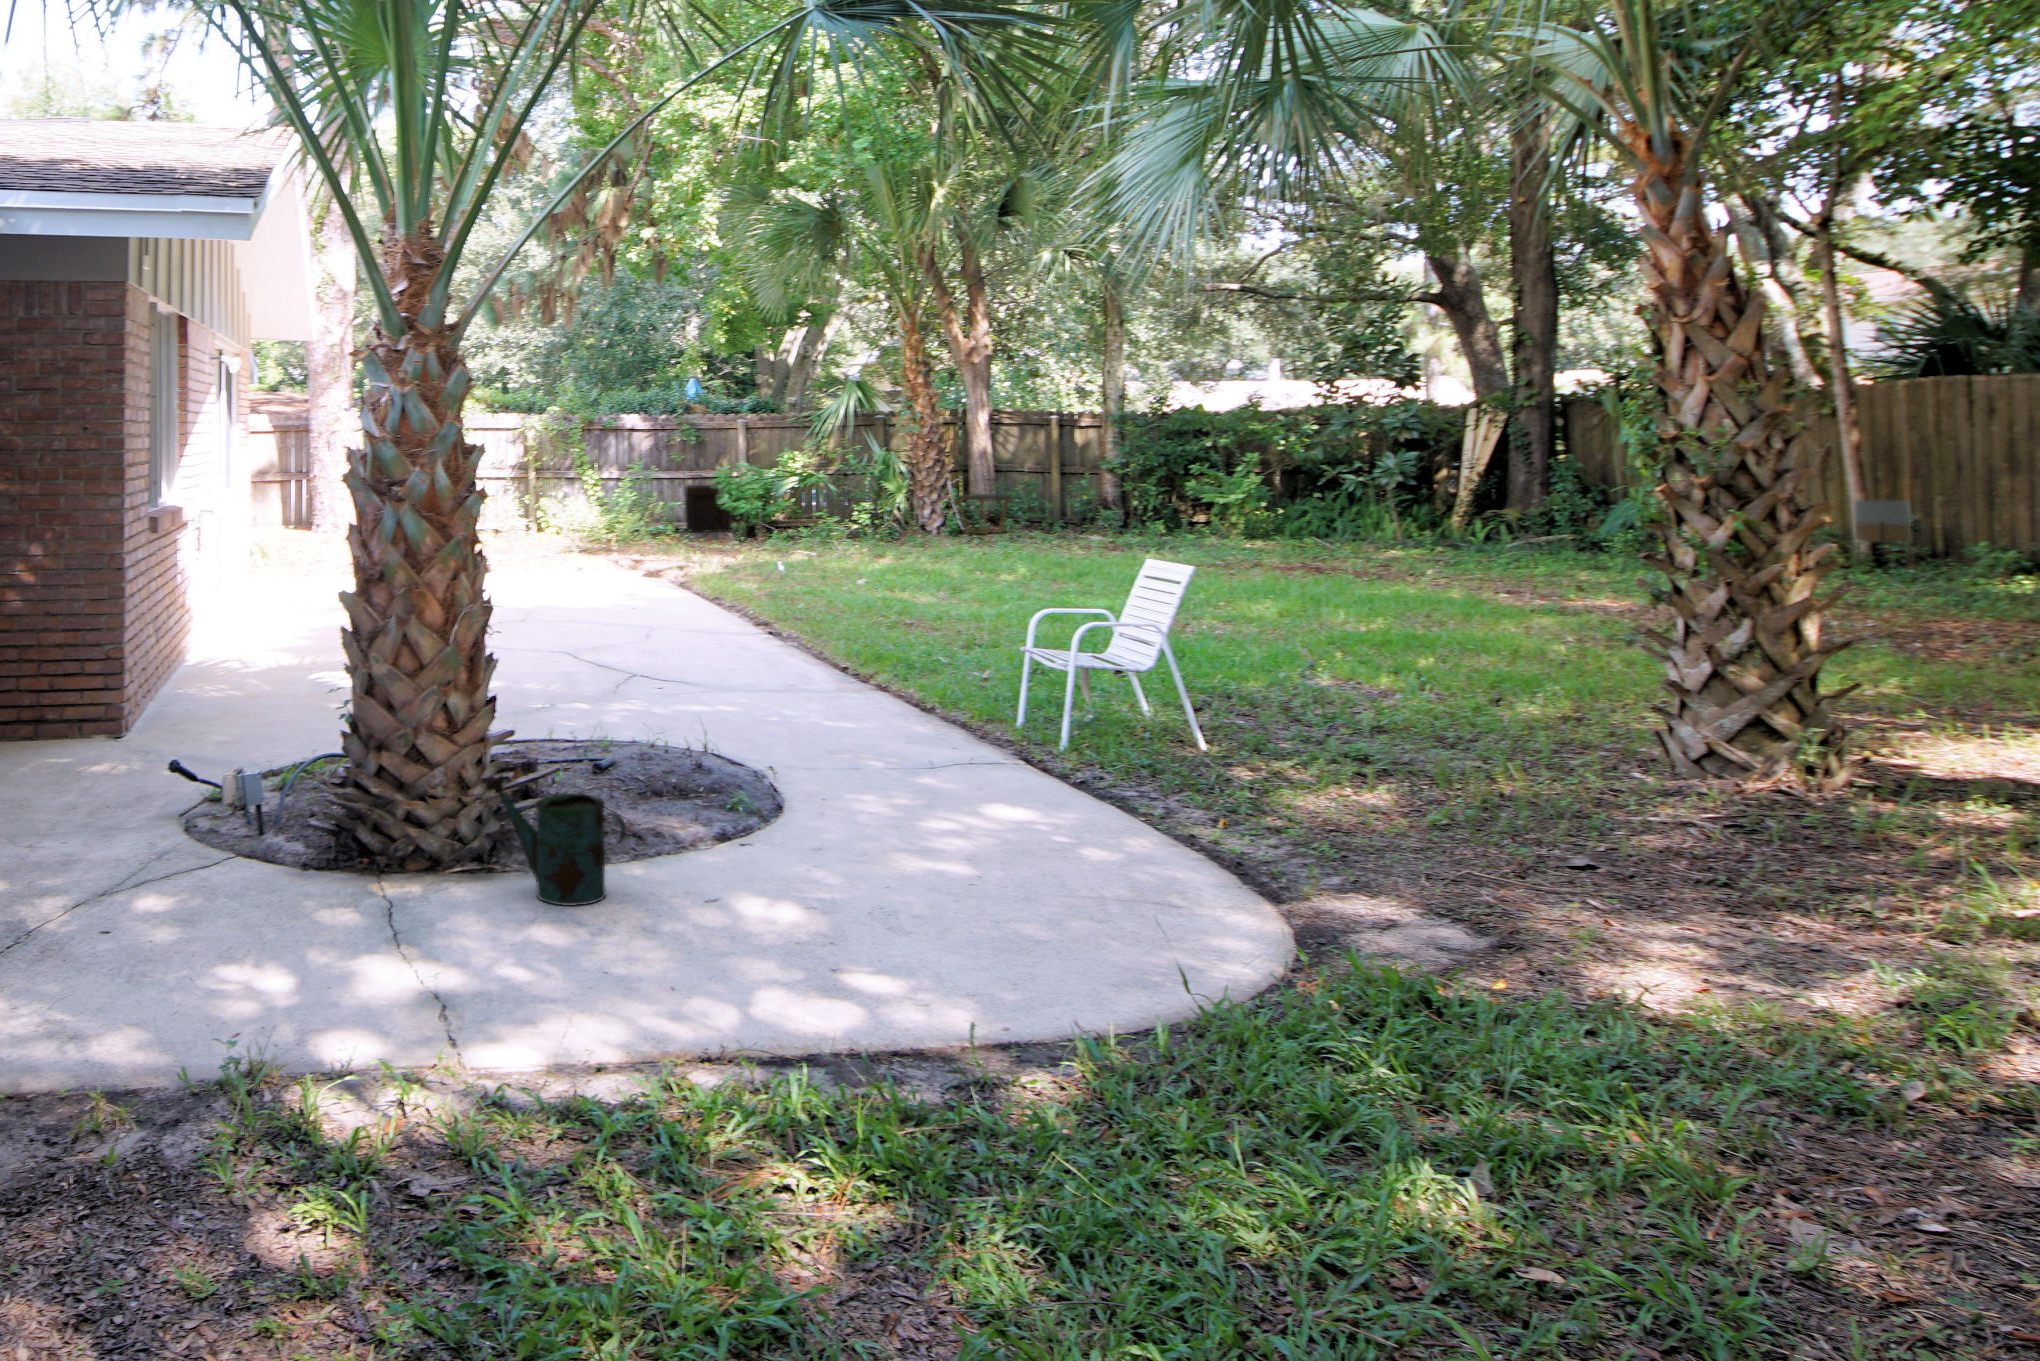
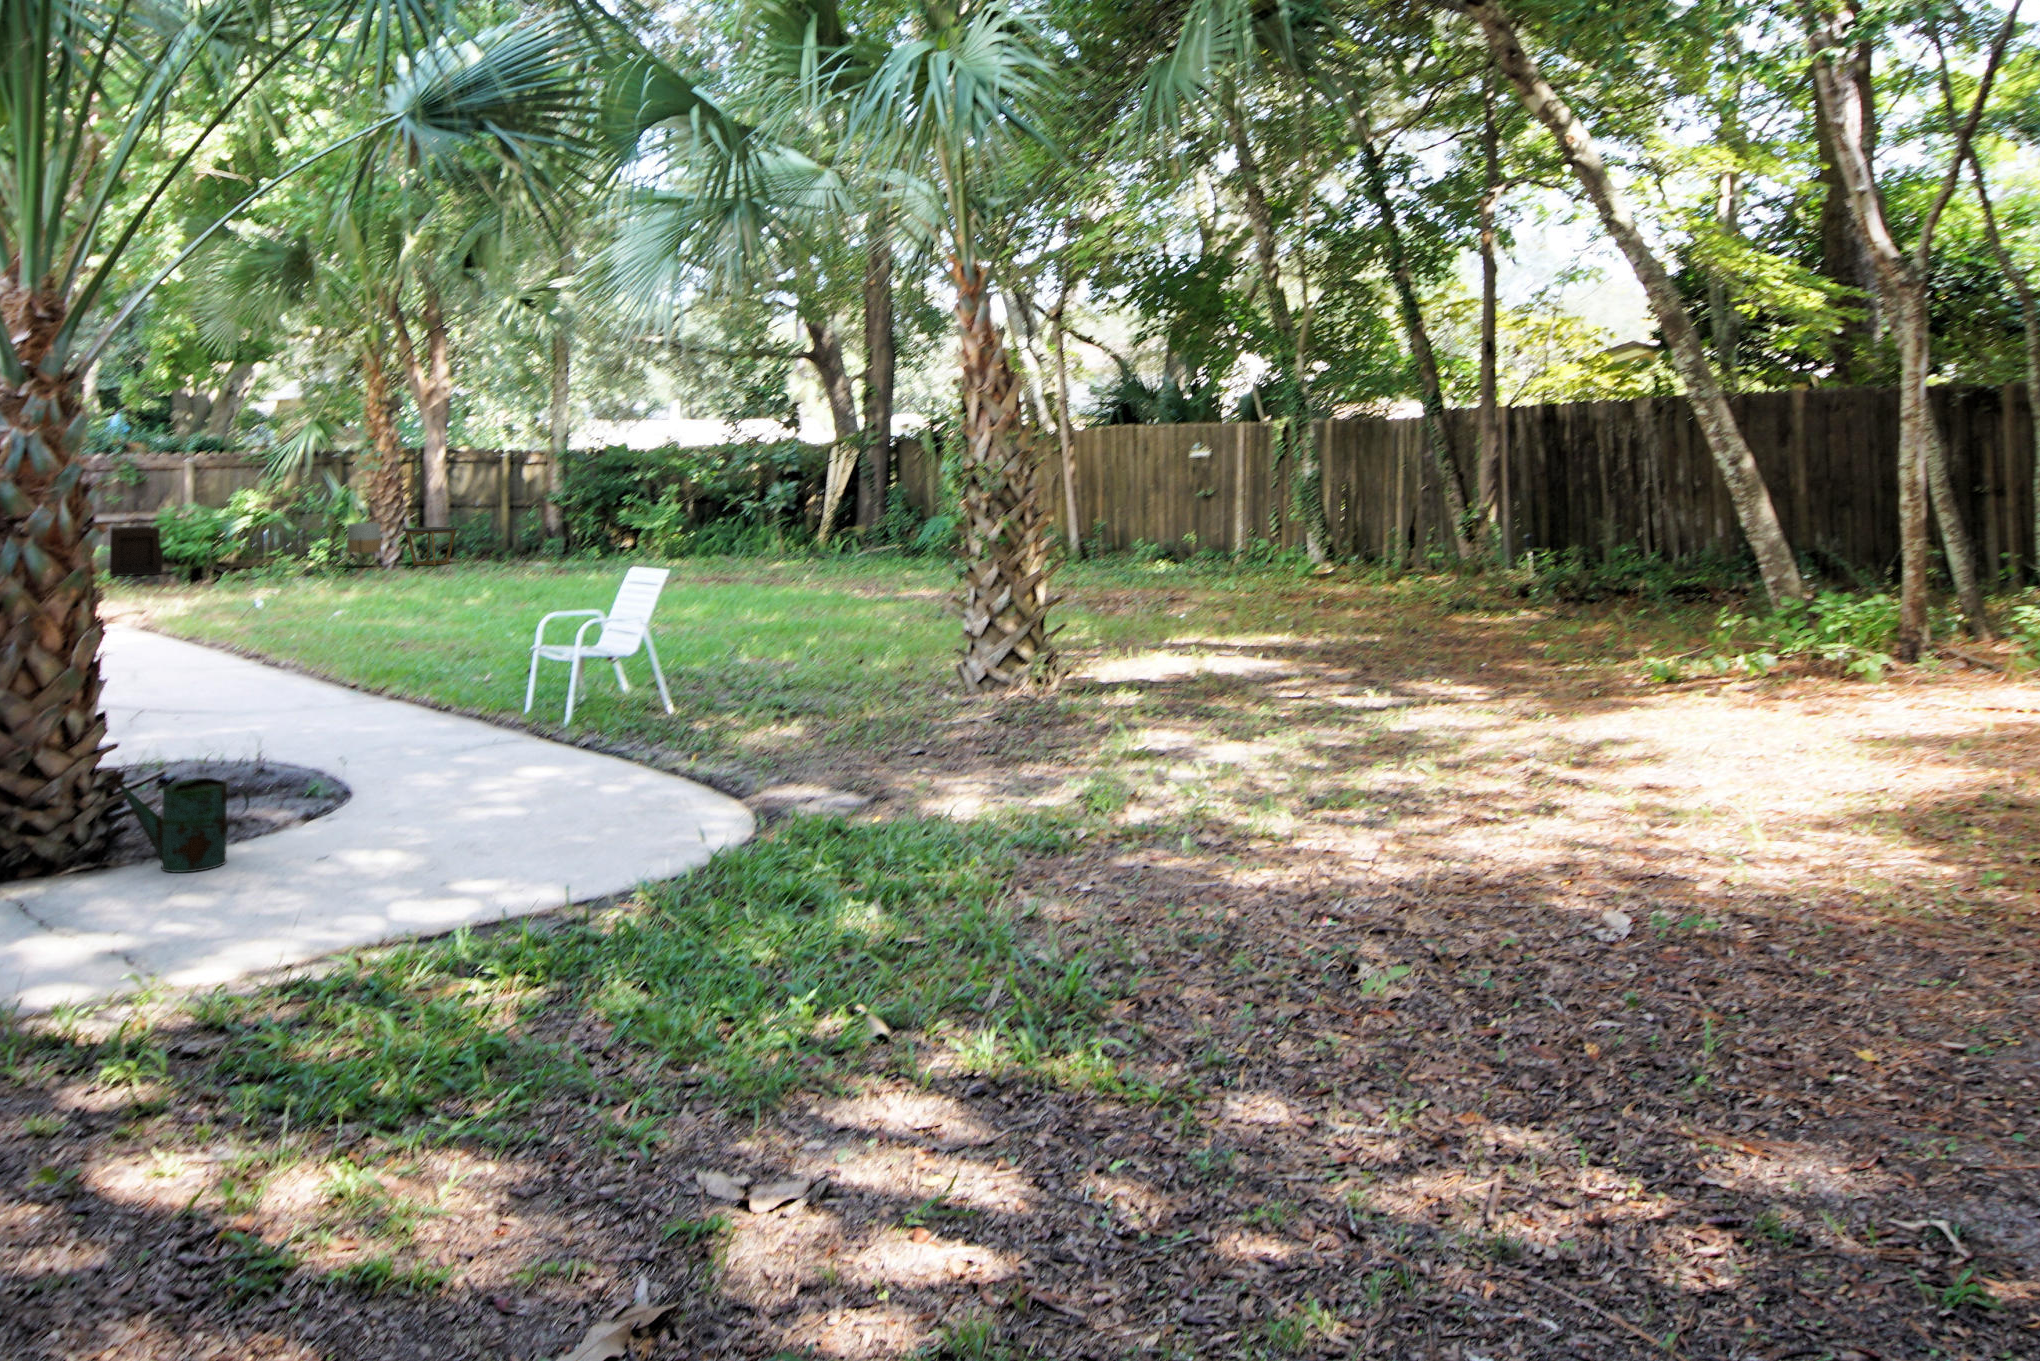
planter: present [1854,500,1911,562] -> present [347,523,381,554]

